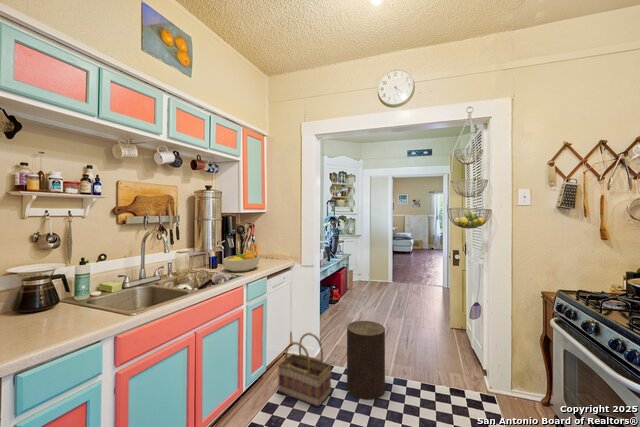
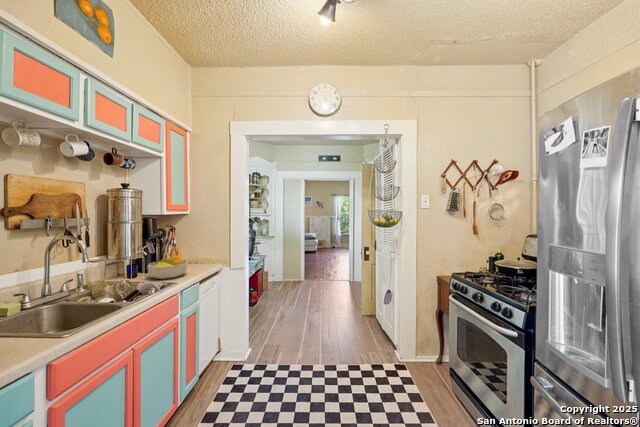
stool: present [347,321,385,400] -> none [284,316,319,389]
basket: present [278,333,331,407] -> none [214,335,271,405]

